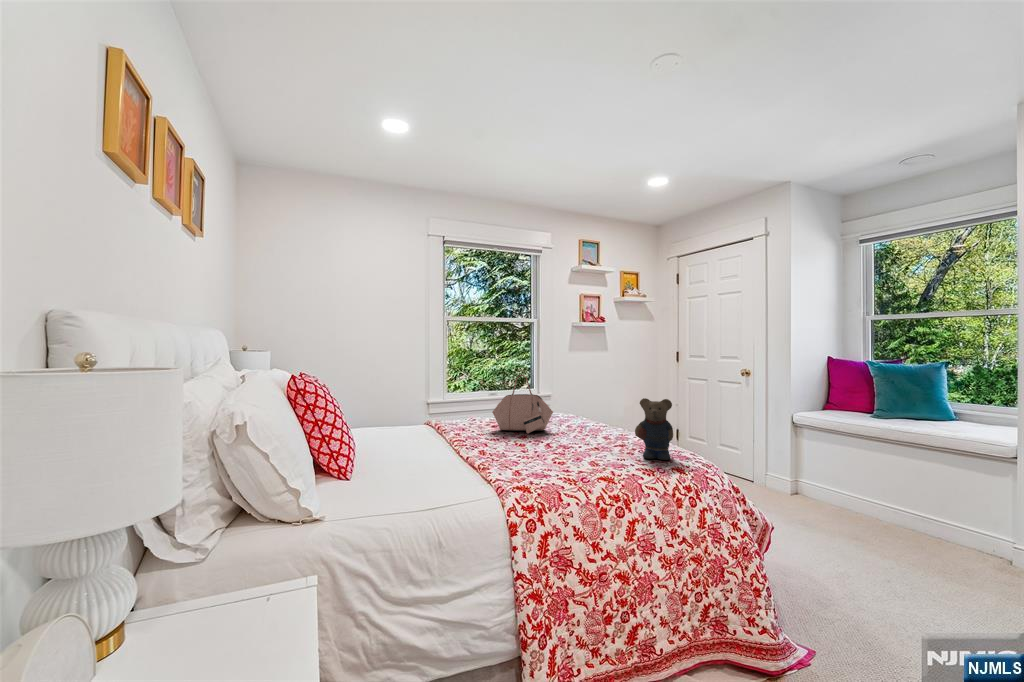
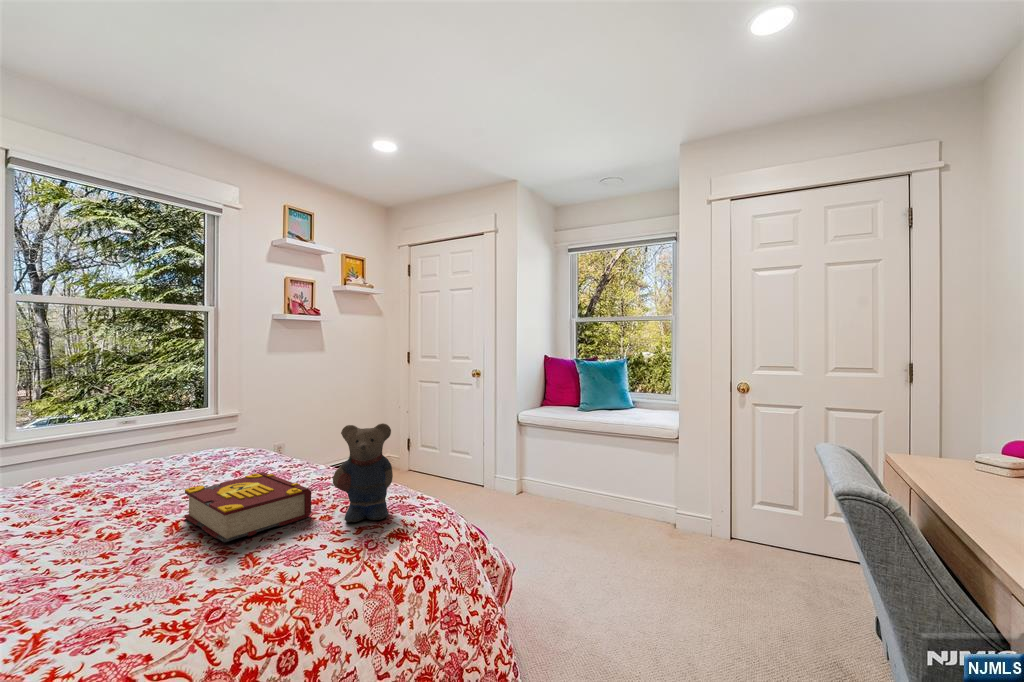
handbag: present [492,375,553,433] -> none [66,394,203,498]
book: none [553,426,622,456] -> present [185,472,311,542]

